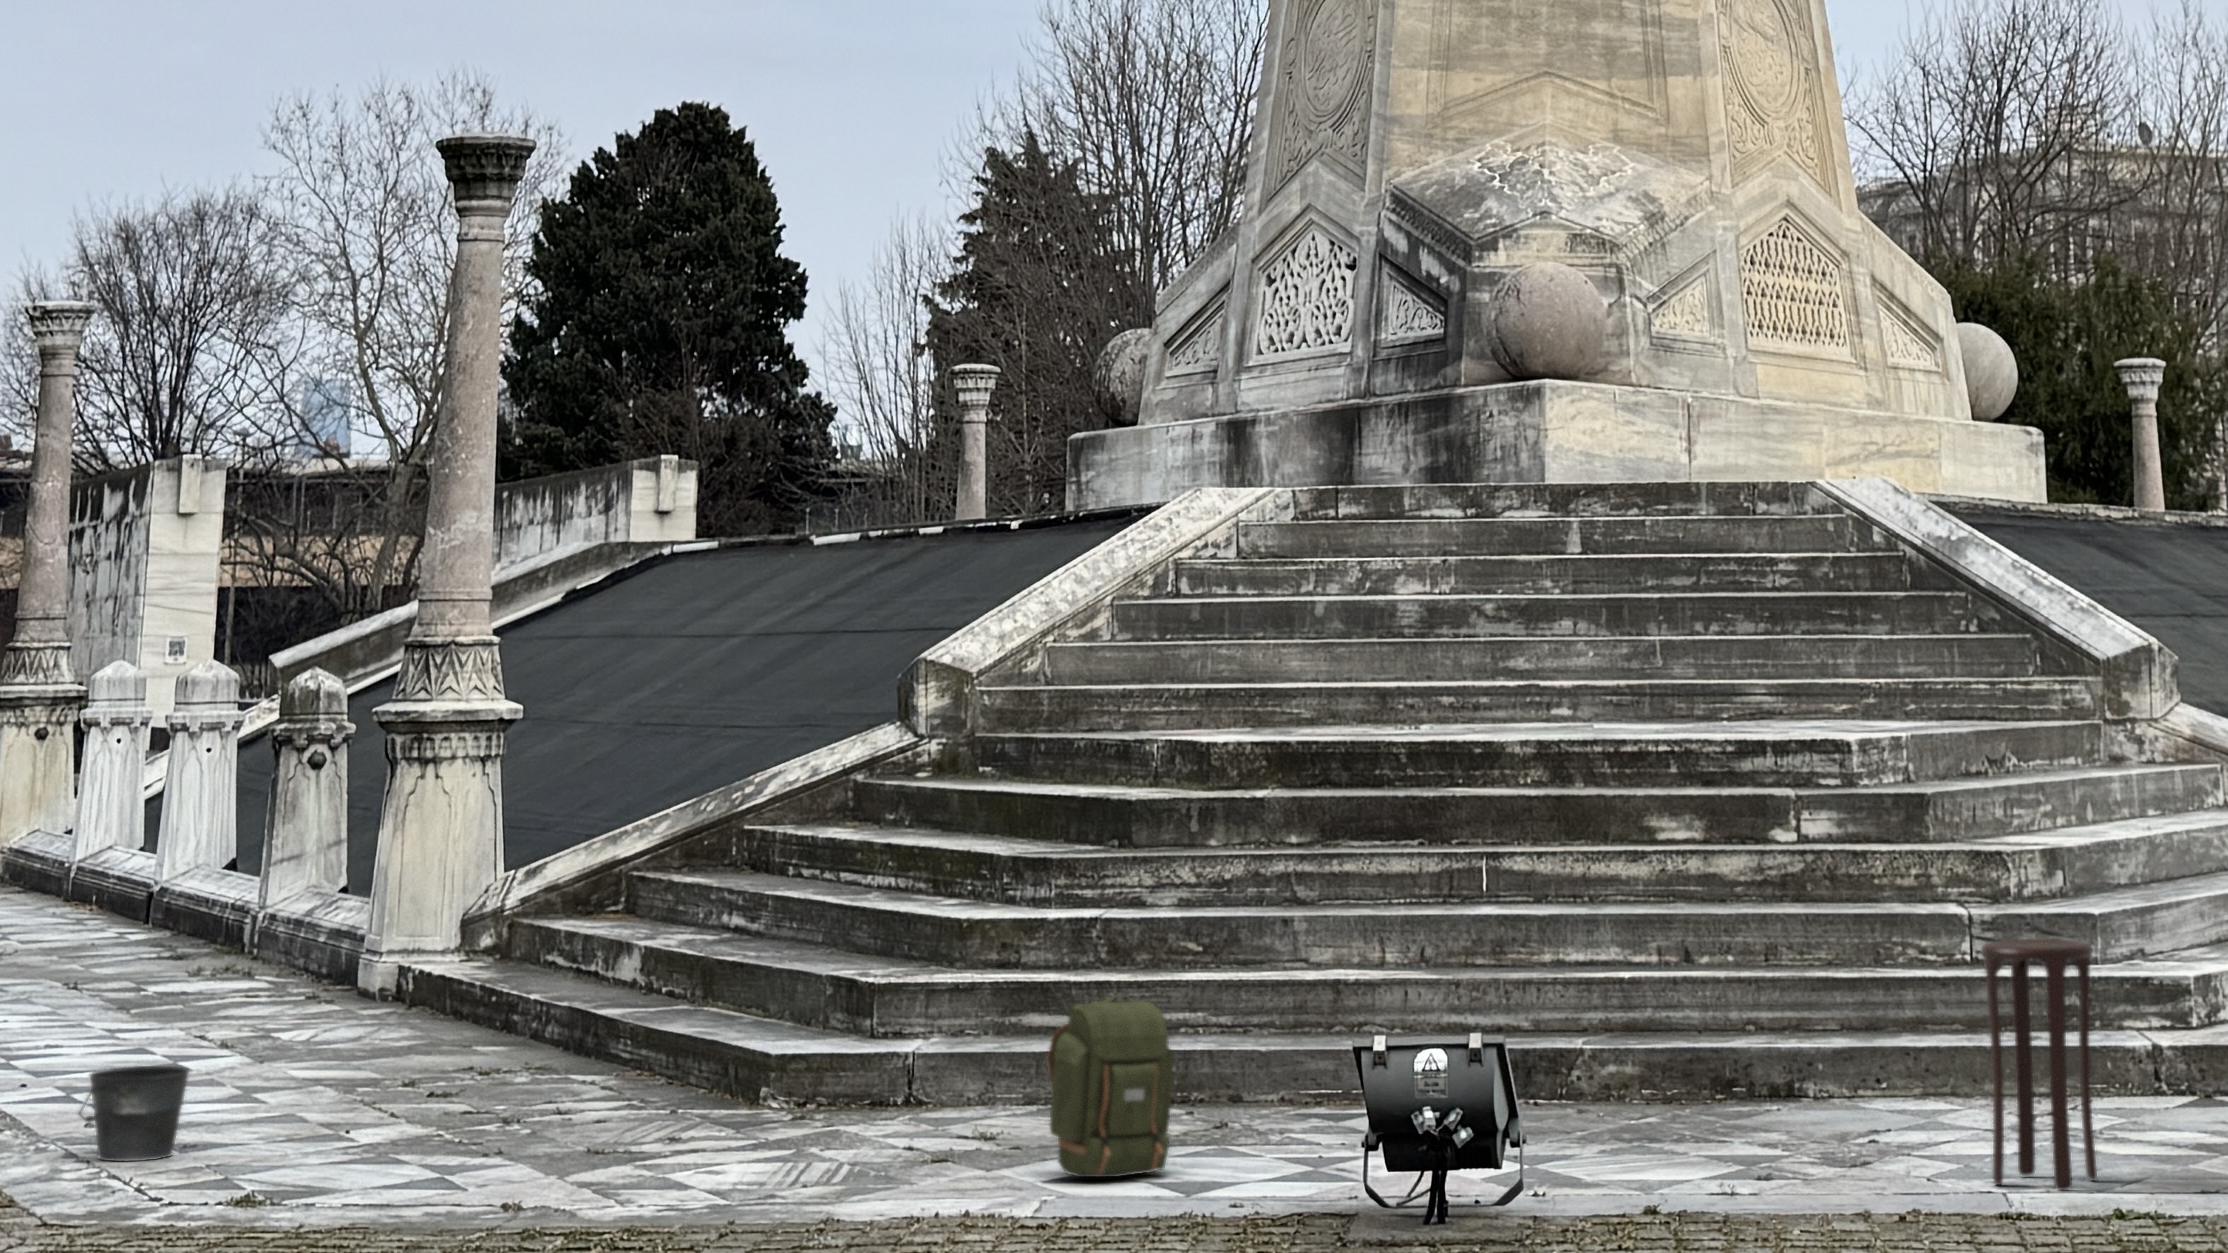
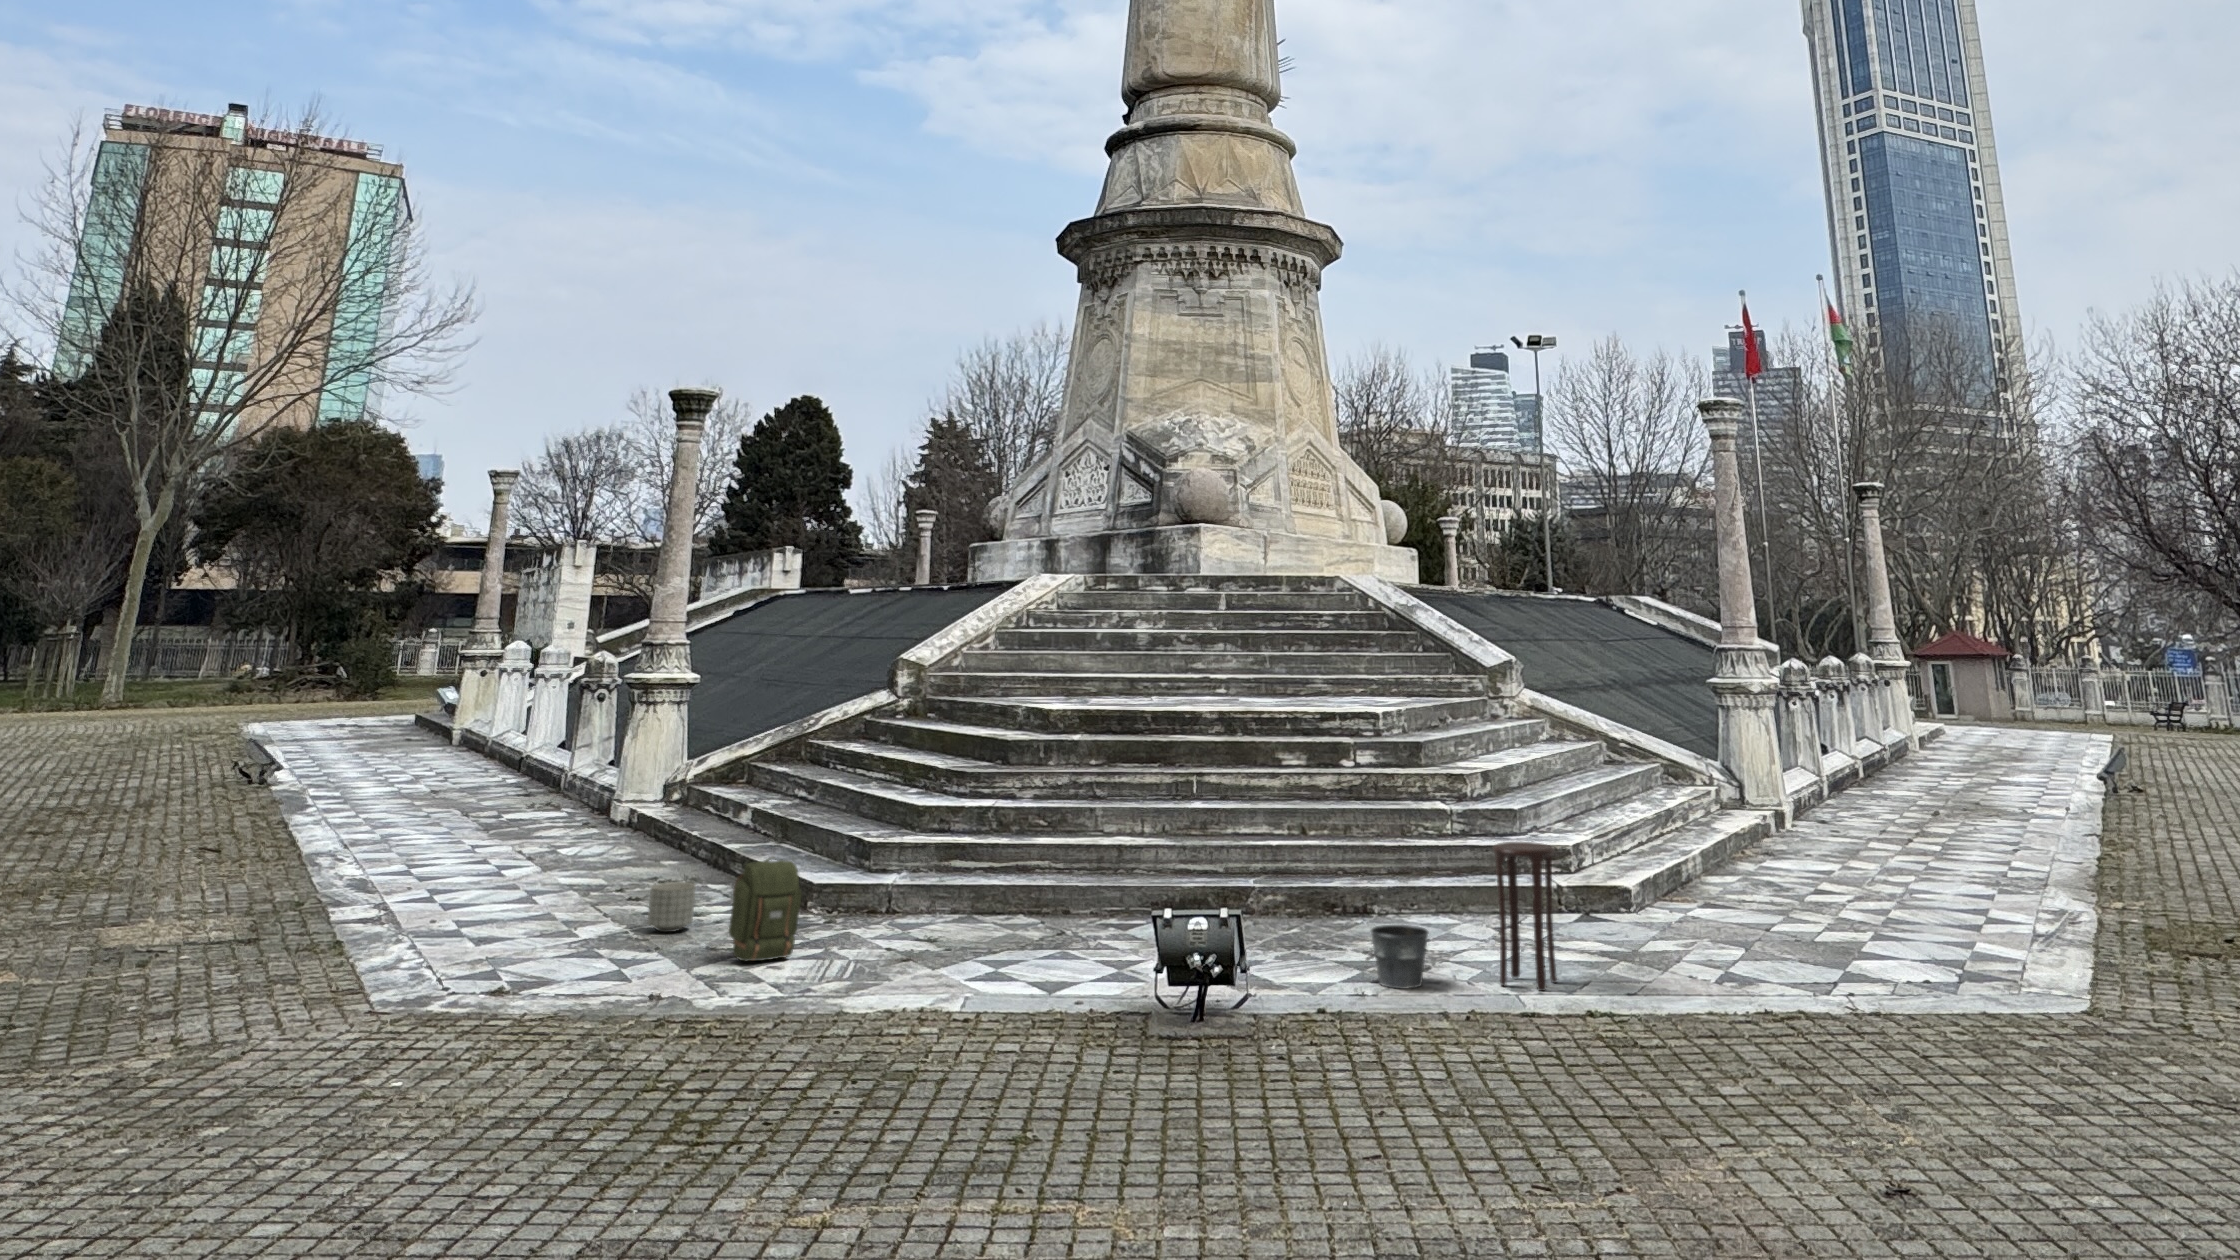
backpack: present [1048,996,1174,1177] -> present [729,858,802,961]
planter: none [473,1048,556,1133] -> present [647,882,696,932]
bucket: present [79,1066,189,1161] -> present [1366,925,1428,989]

